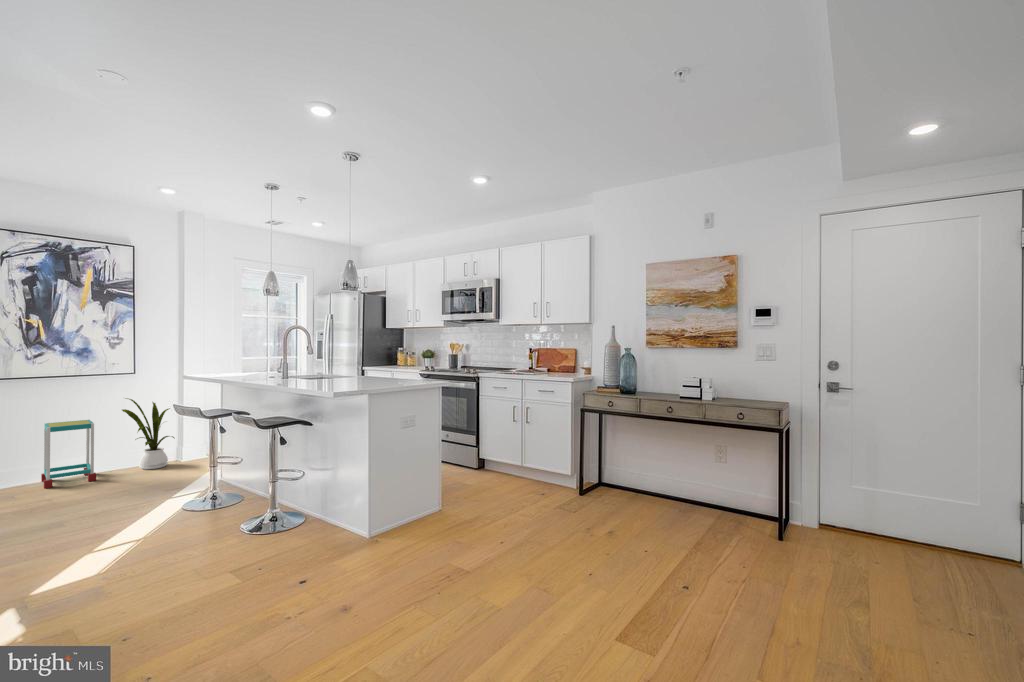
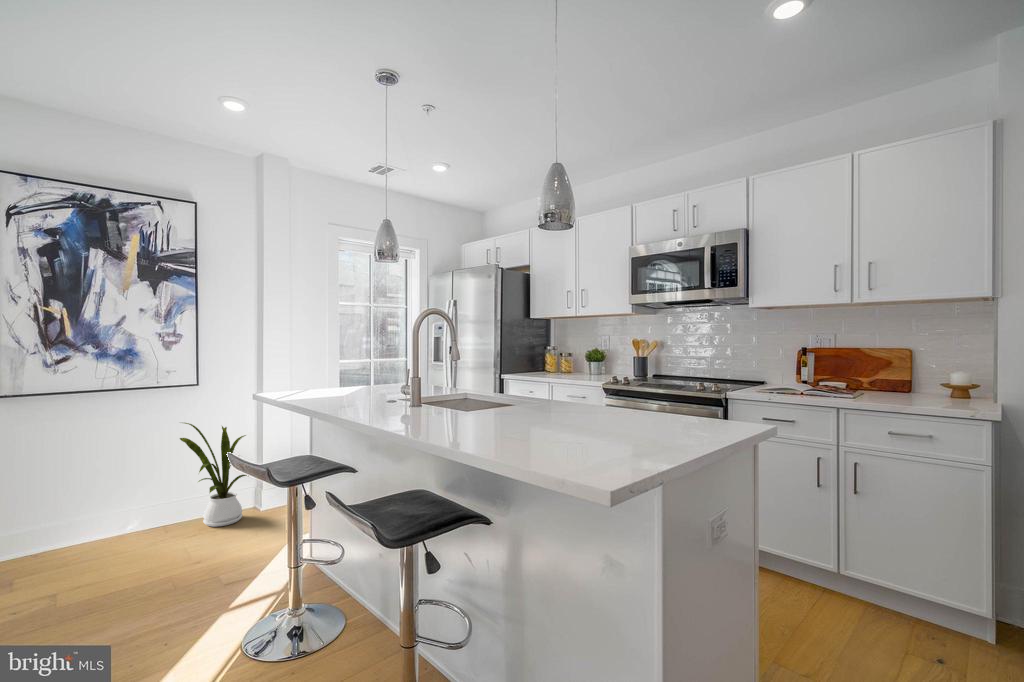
side table: present [41,420,96,488] -> none [61,453,138,564]

